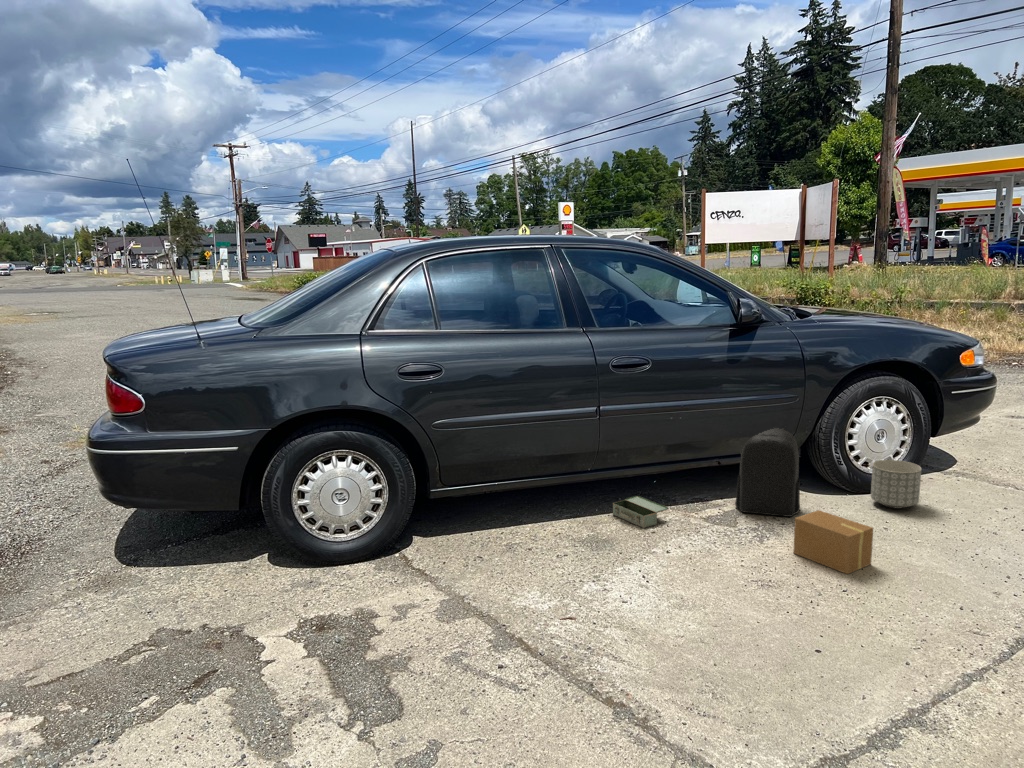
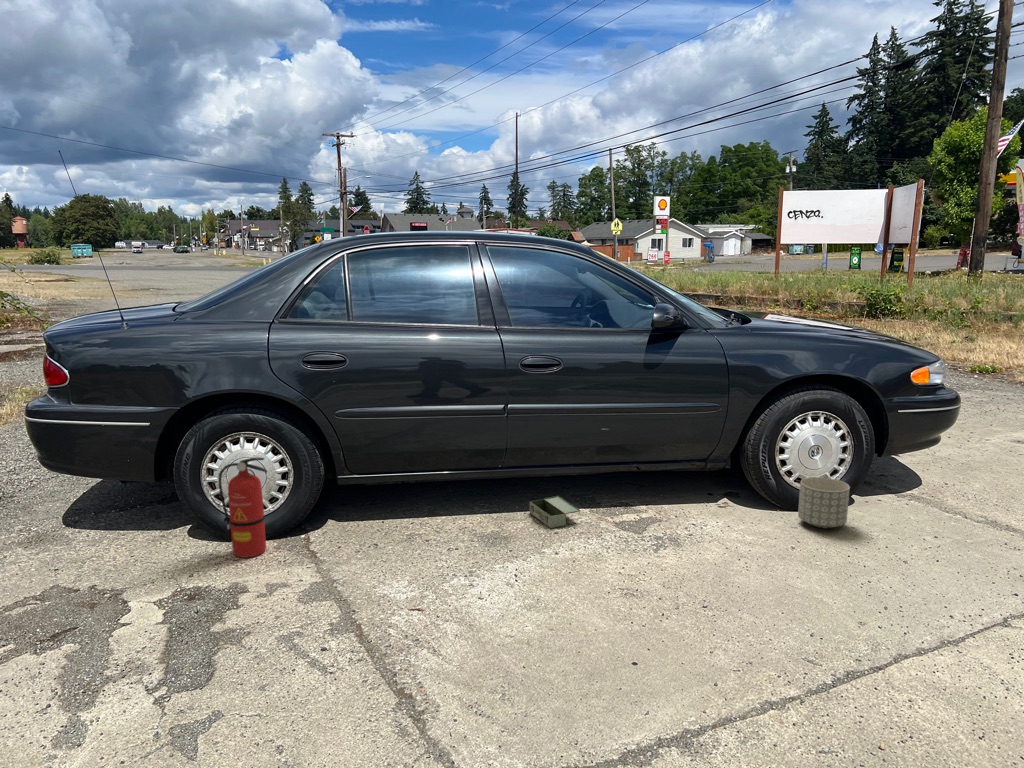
backpack: present [735,426,800,517] -> none [655,431,720,528]
fire extinguisher: none [319,475,370,583] -> present [219,458,267,558]
cardboard box: present [793,510,873,574] -> none [682,523,757,591]

